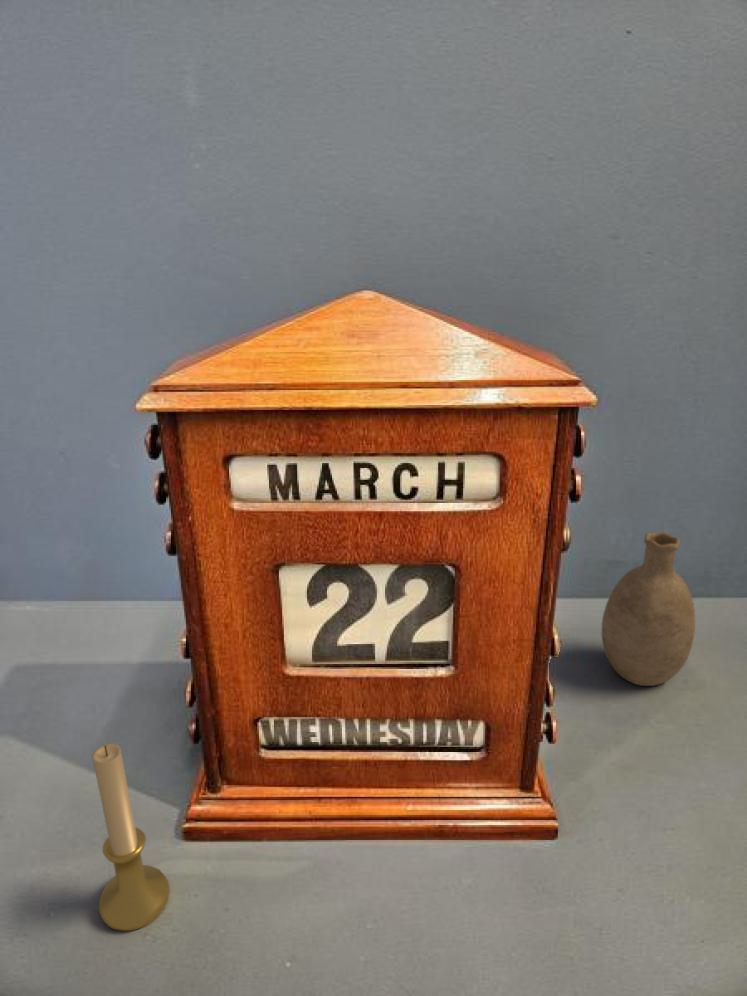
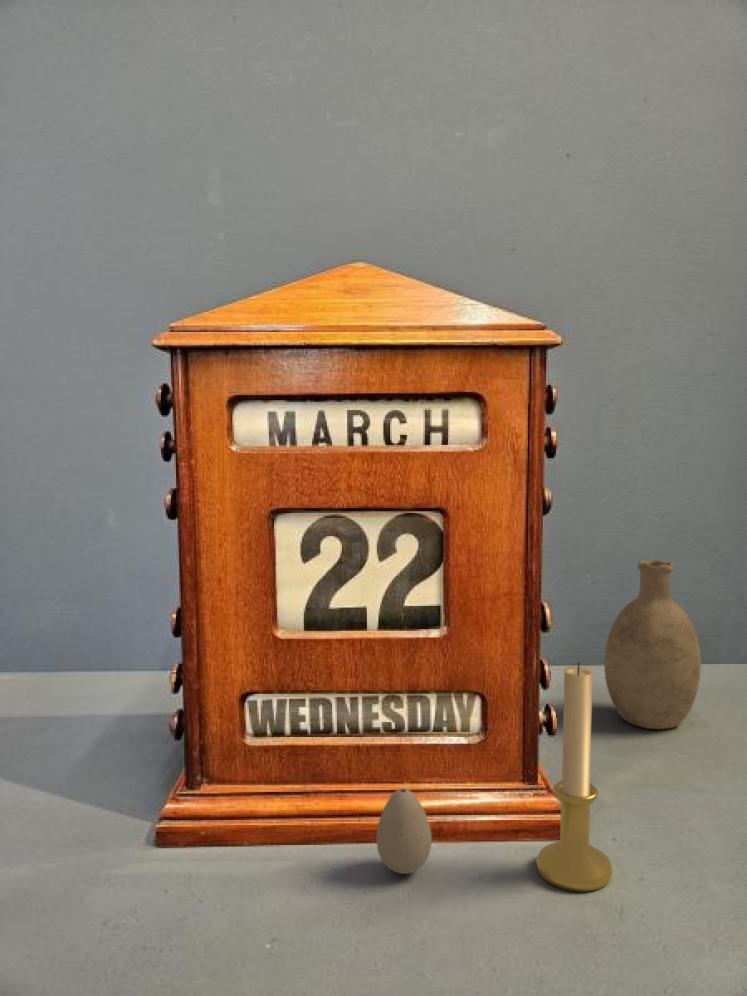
candle holder: present [92,743,170,931] -> present [537,662,612,892]
decorative egg: none [382,833,433,903] -> present [376,789,432,874]

